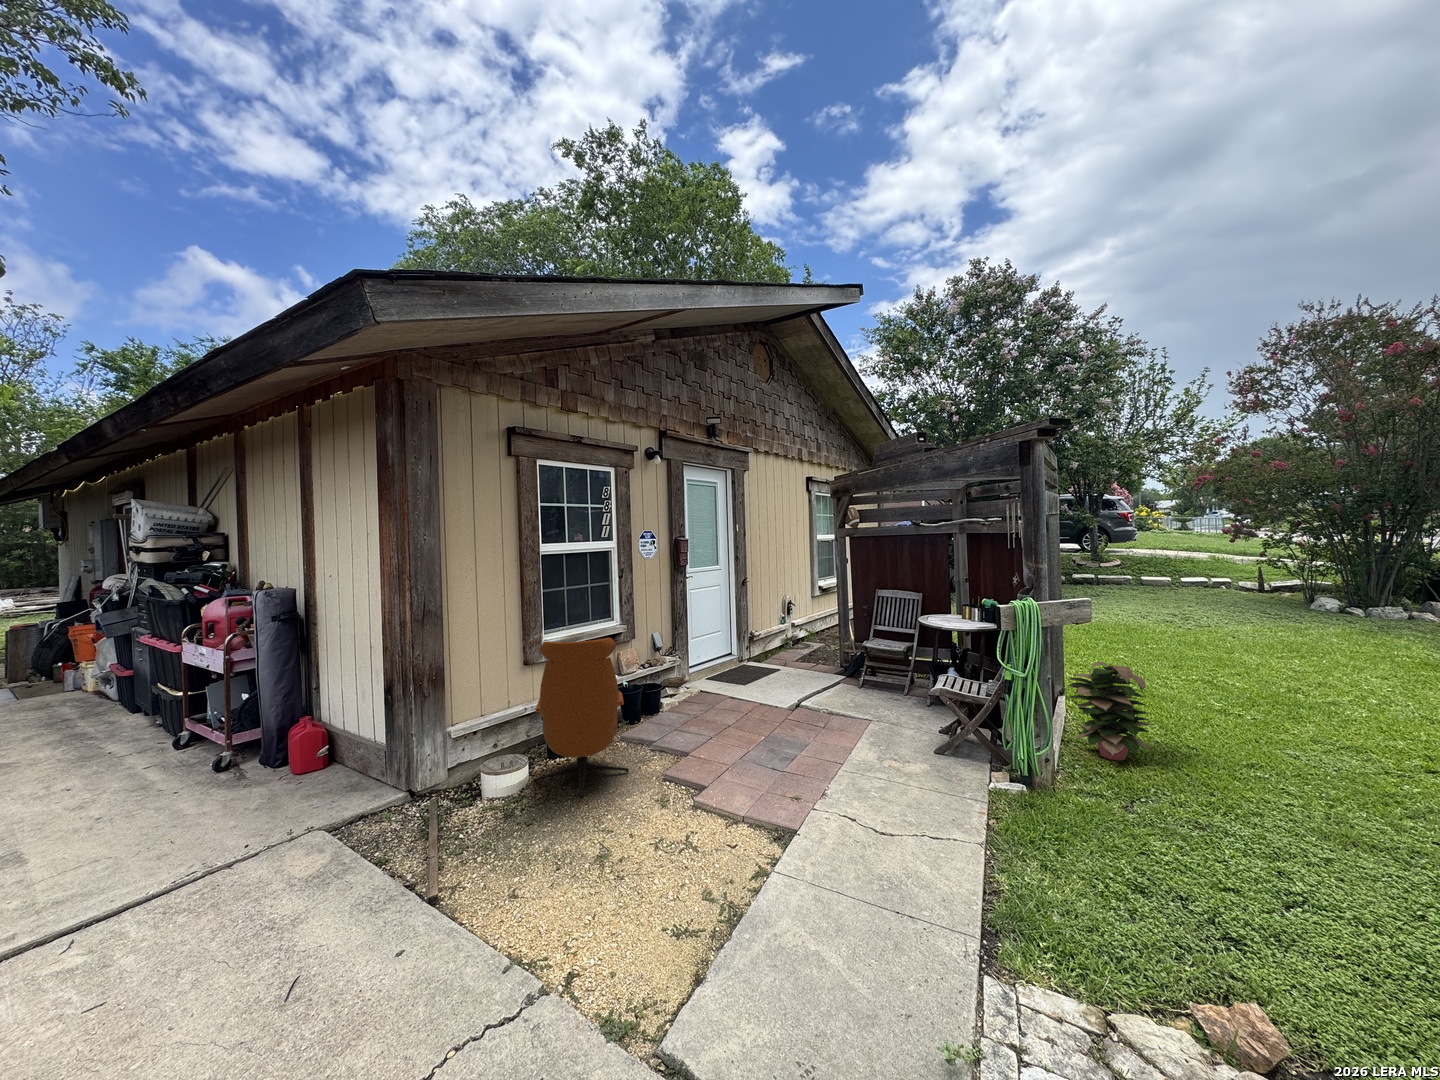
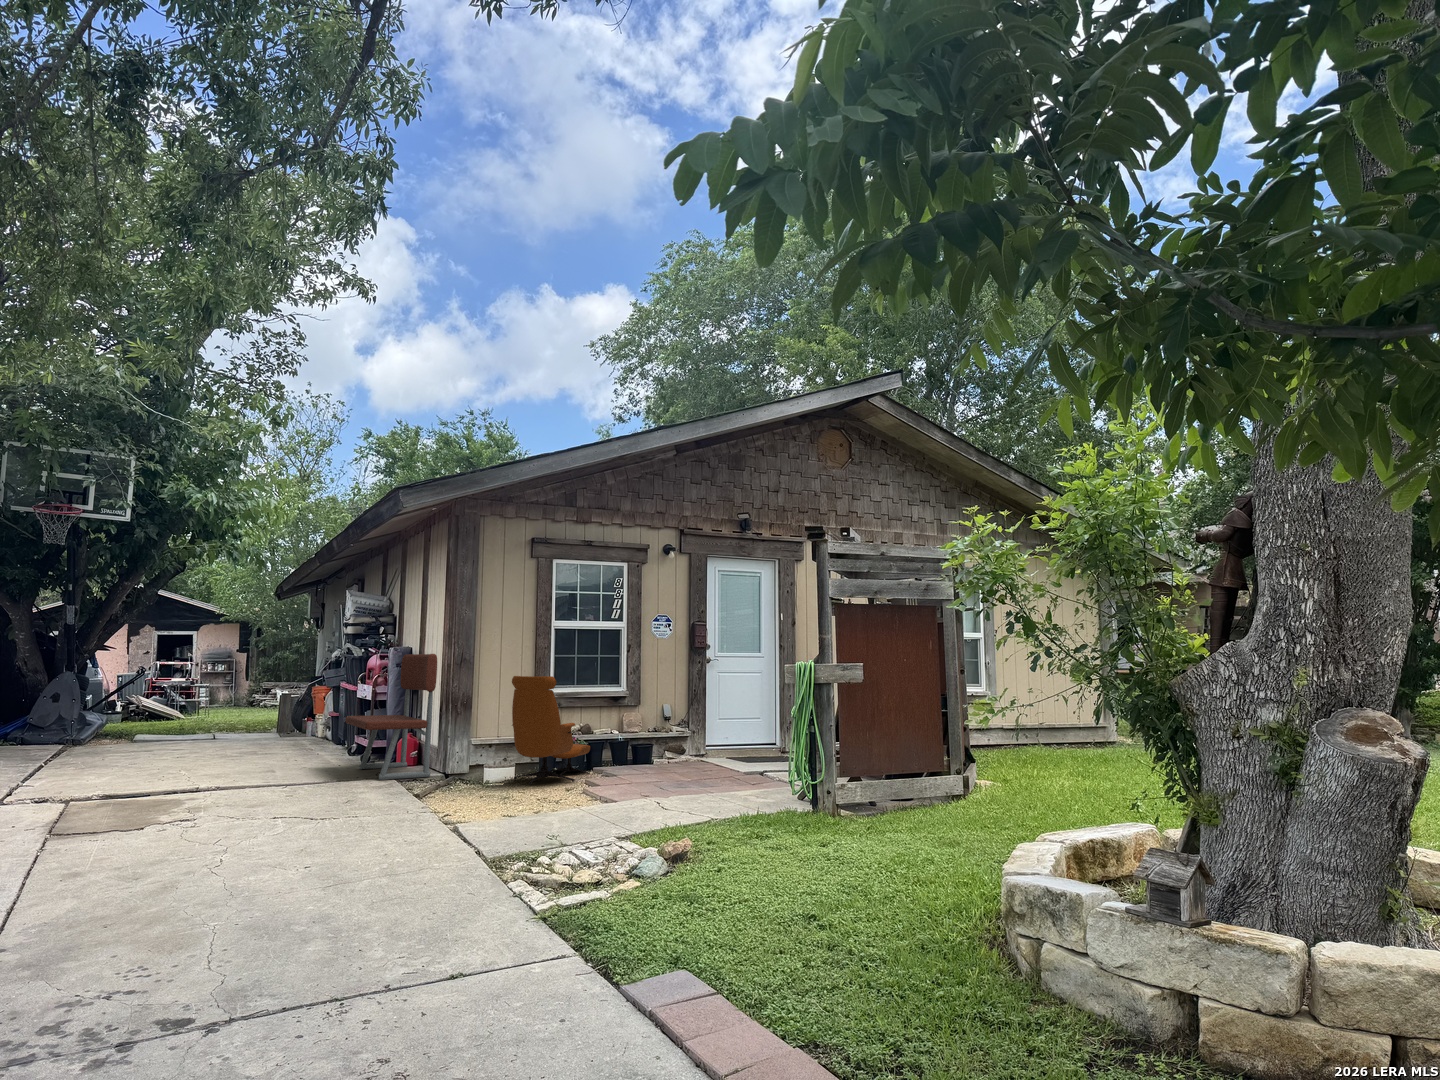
bench: none [183,604,384,840] -> present [346,654,437,780]
decorative plant: present [1069,661,1152,760] -> none [906,725,968,812]

